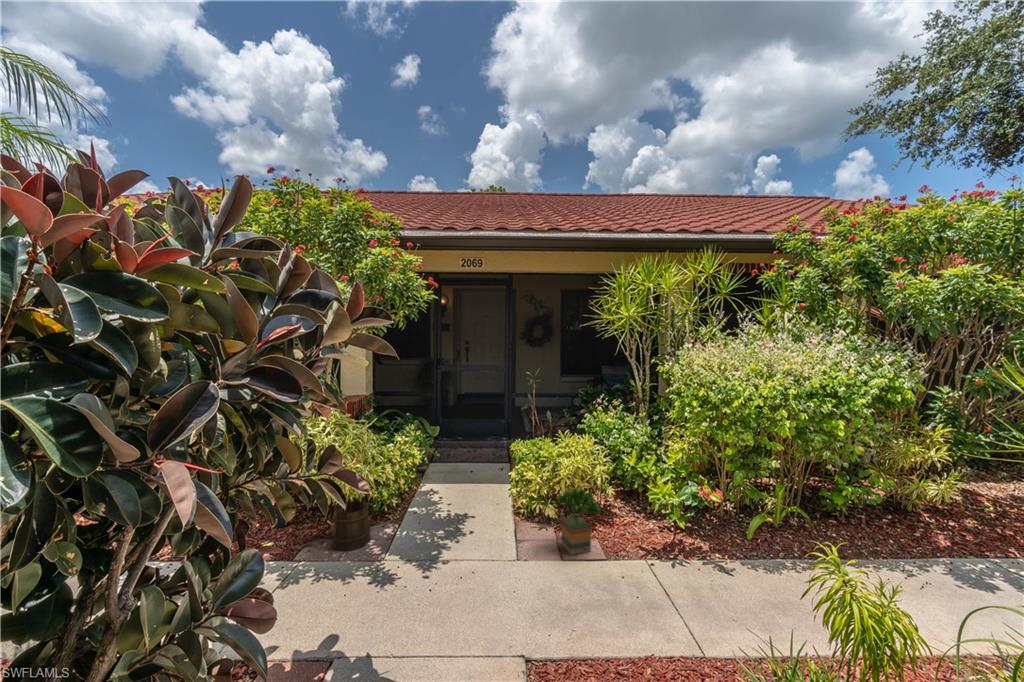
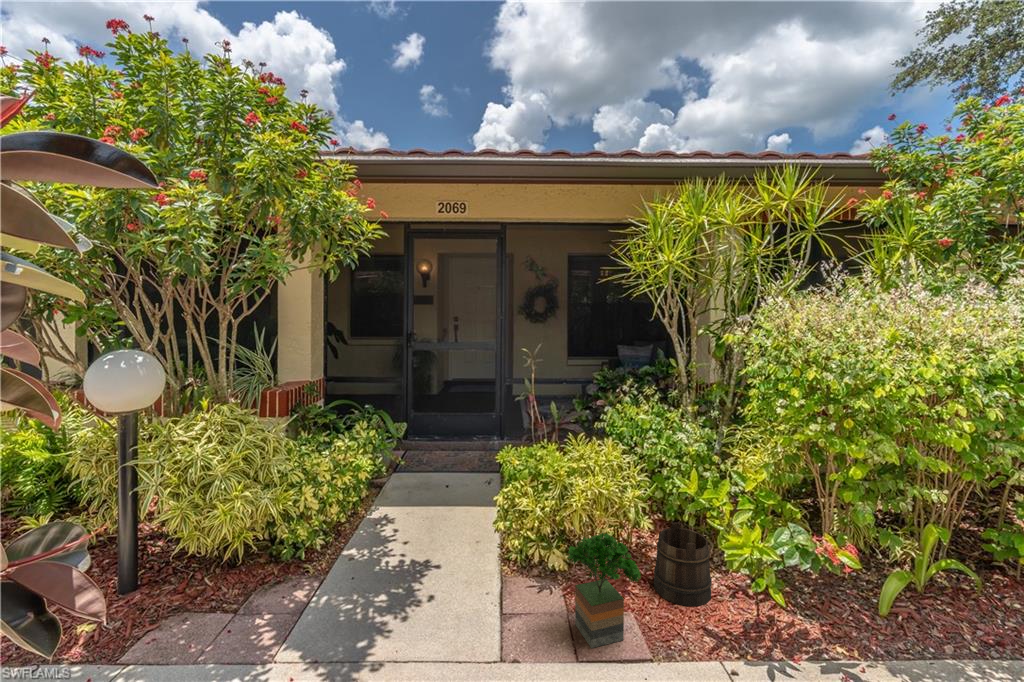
bucket: present [332,498,371,551] -> present [654,523,712,606]

